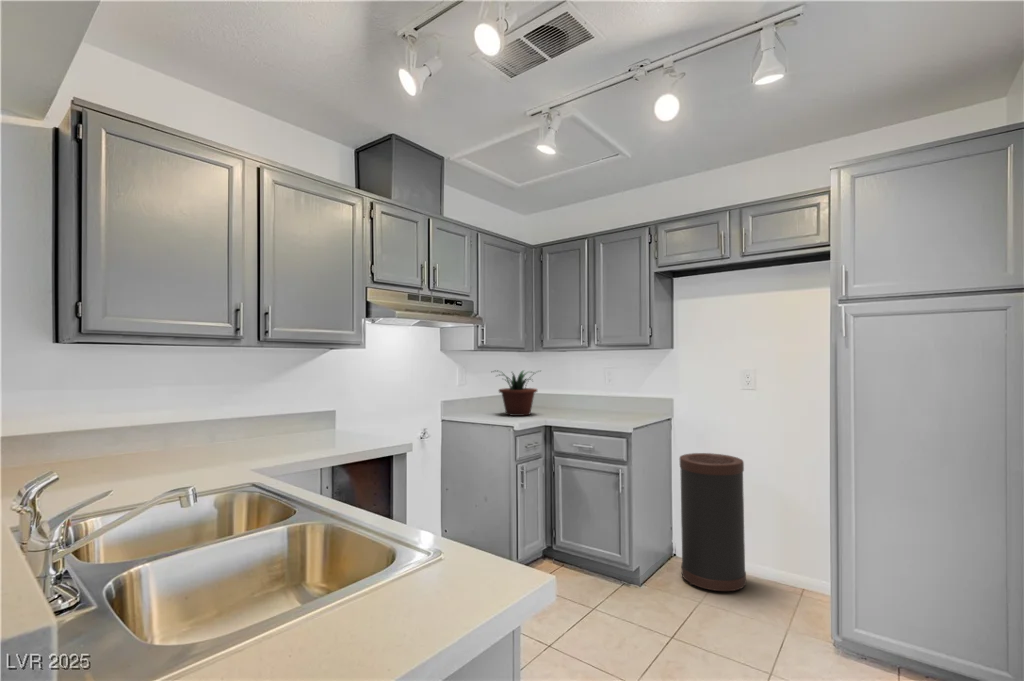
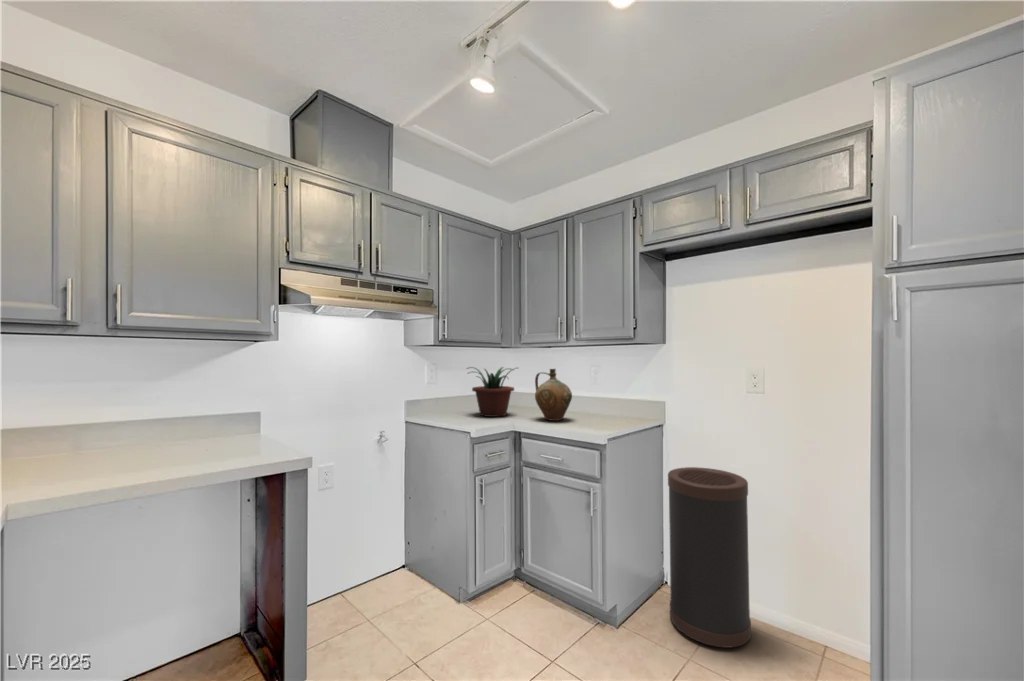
ceramic jug: none [559,371,593,417] -> present [535,369,572,421]

